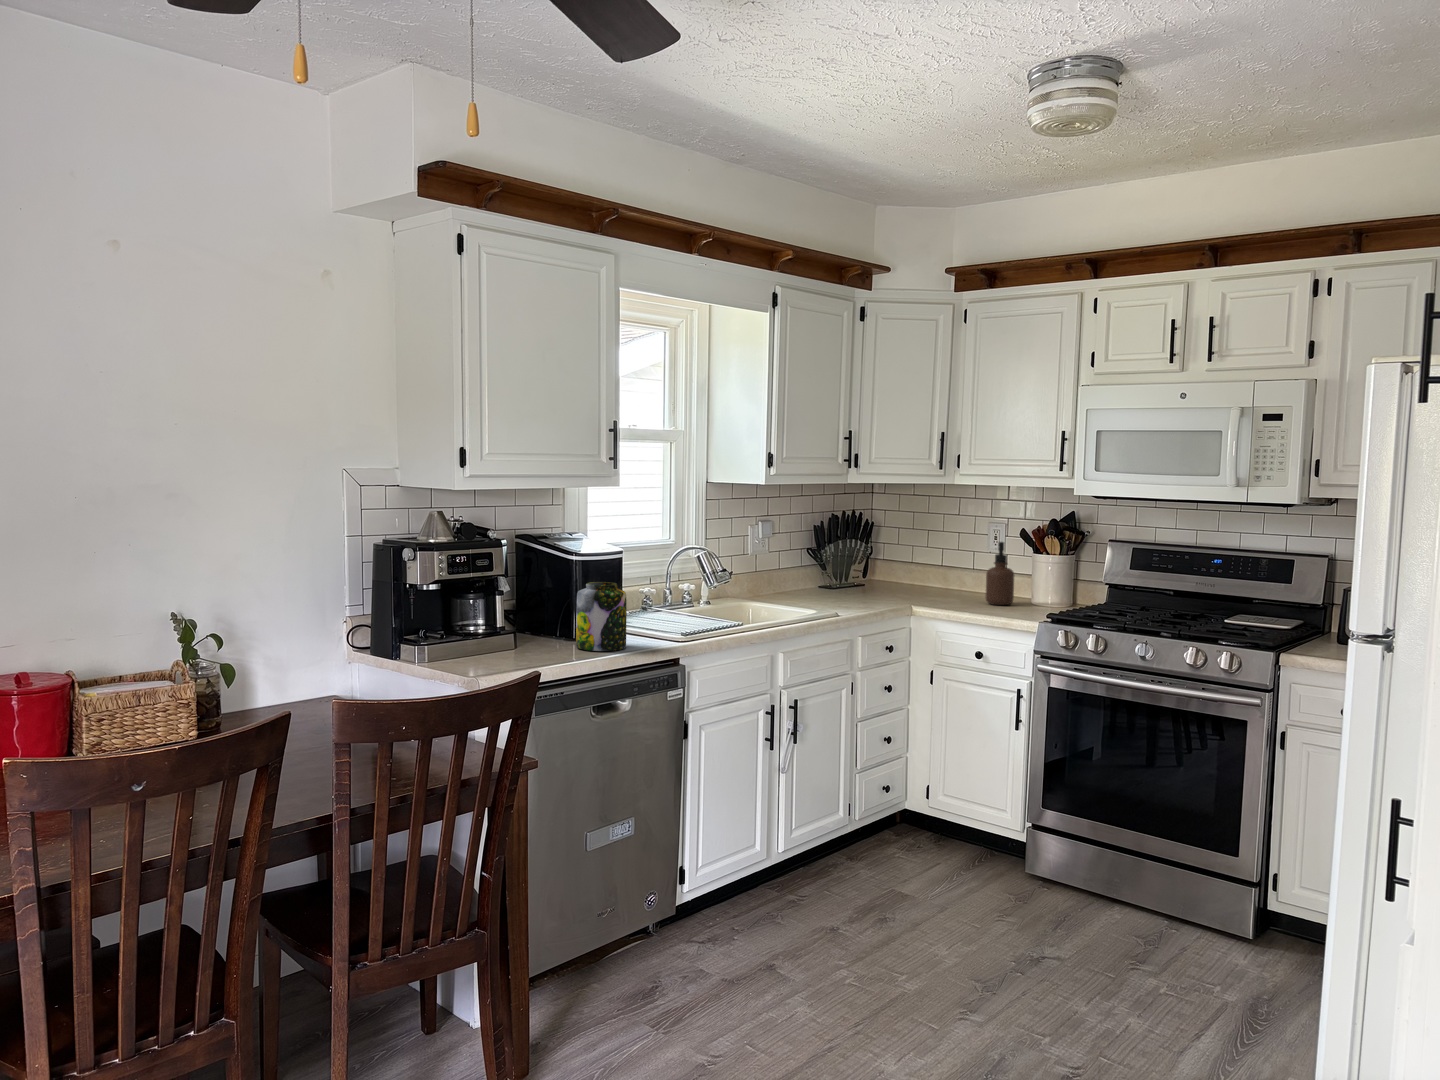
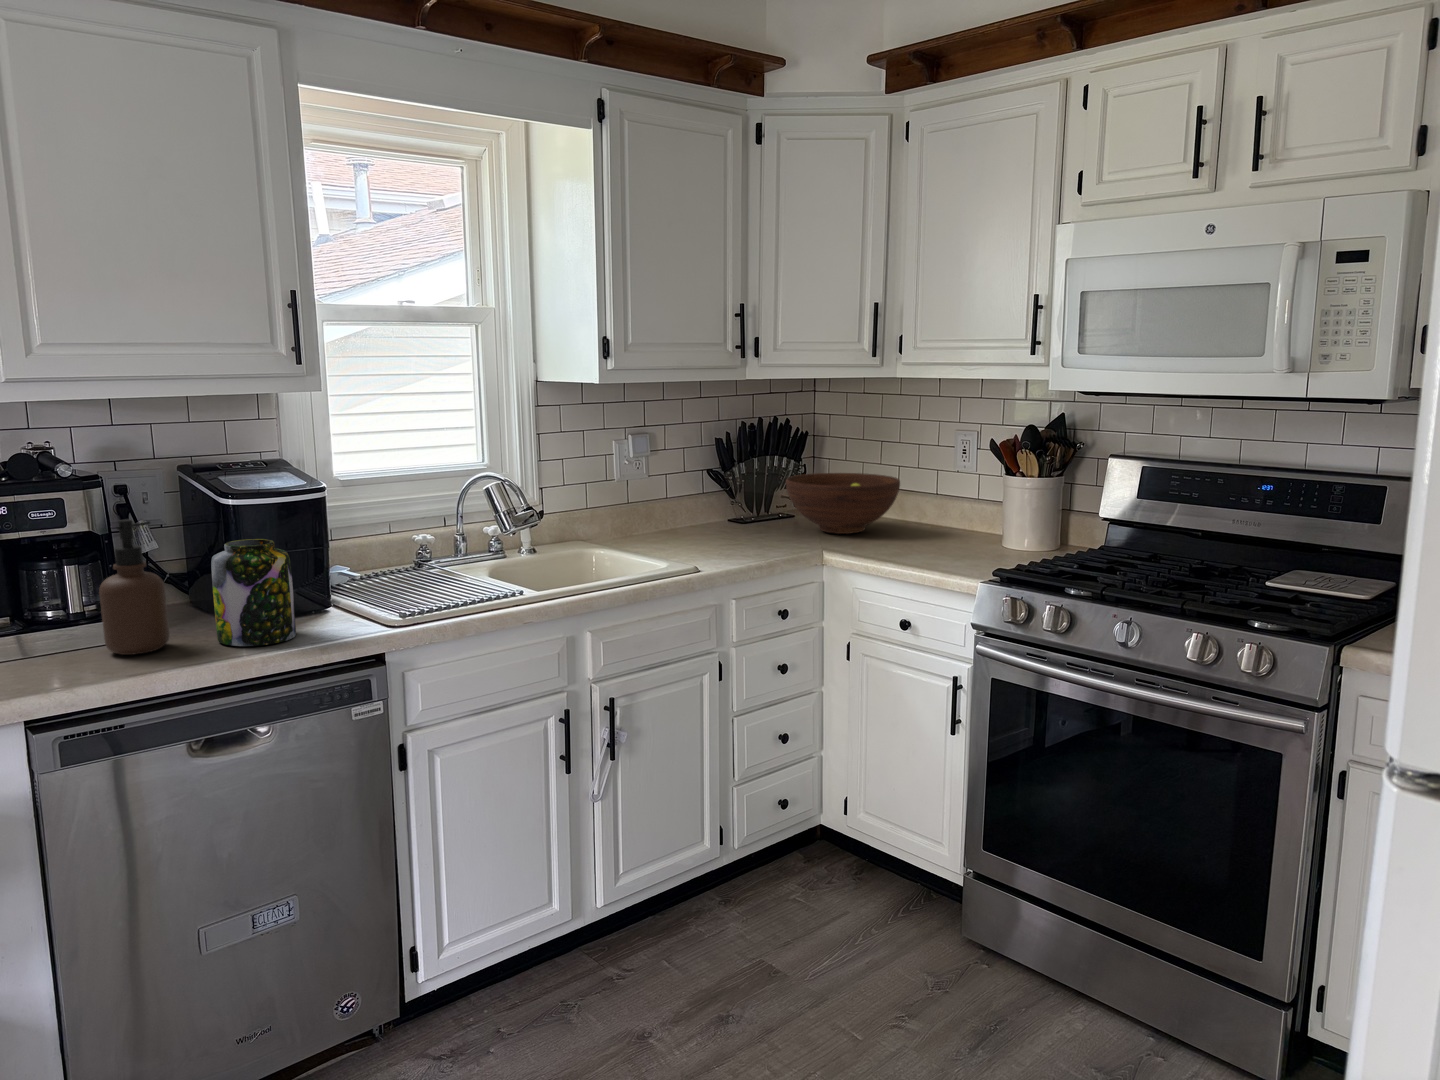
soap dispenser: present [986,542,1014,605] -> present [99,519,169,655]
fruit bowl: none [872,552,955,595] -> present [786,473,900,534]

